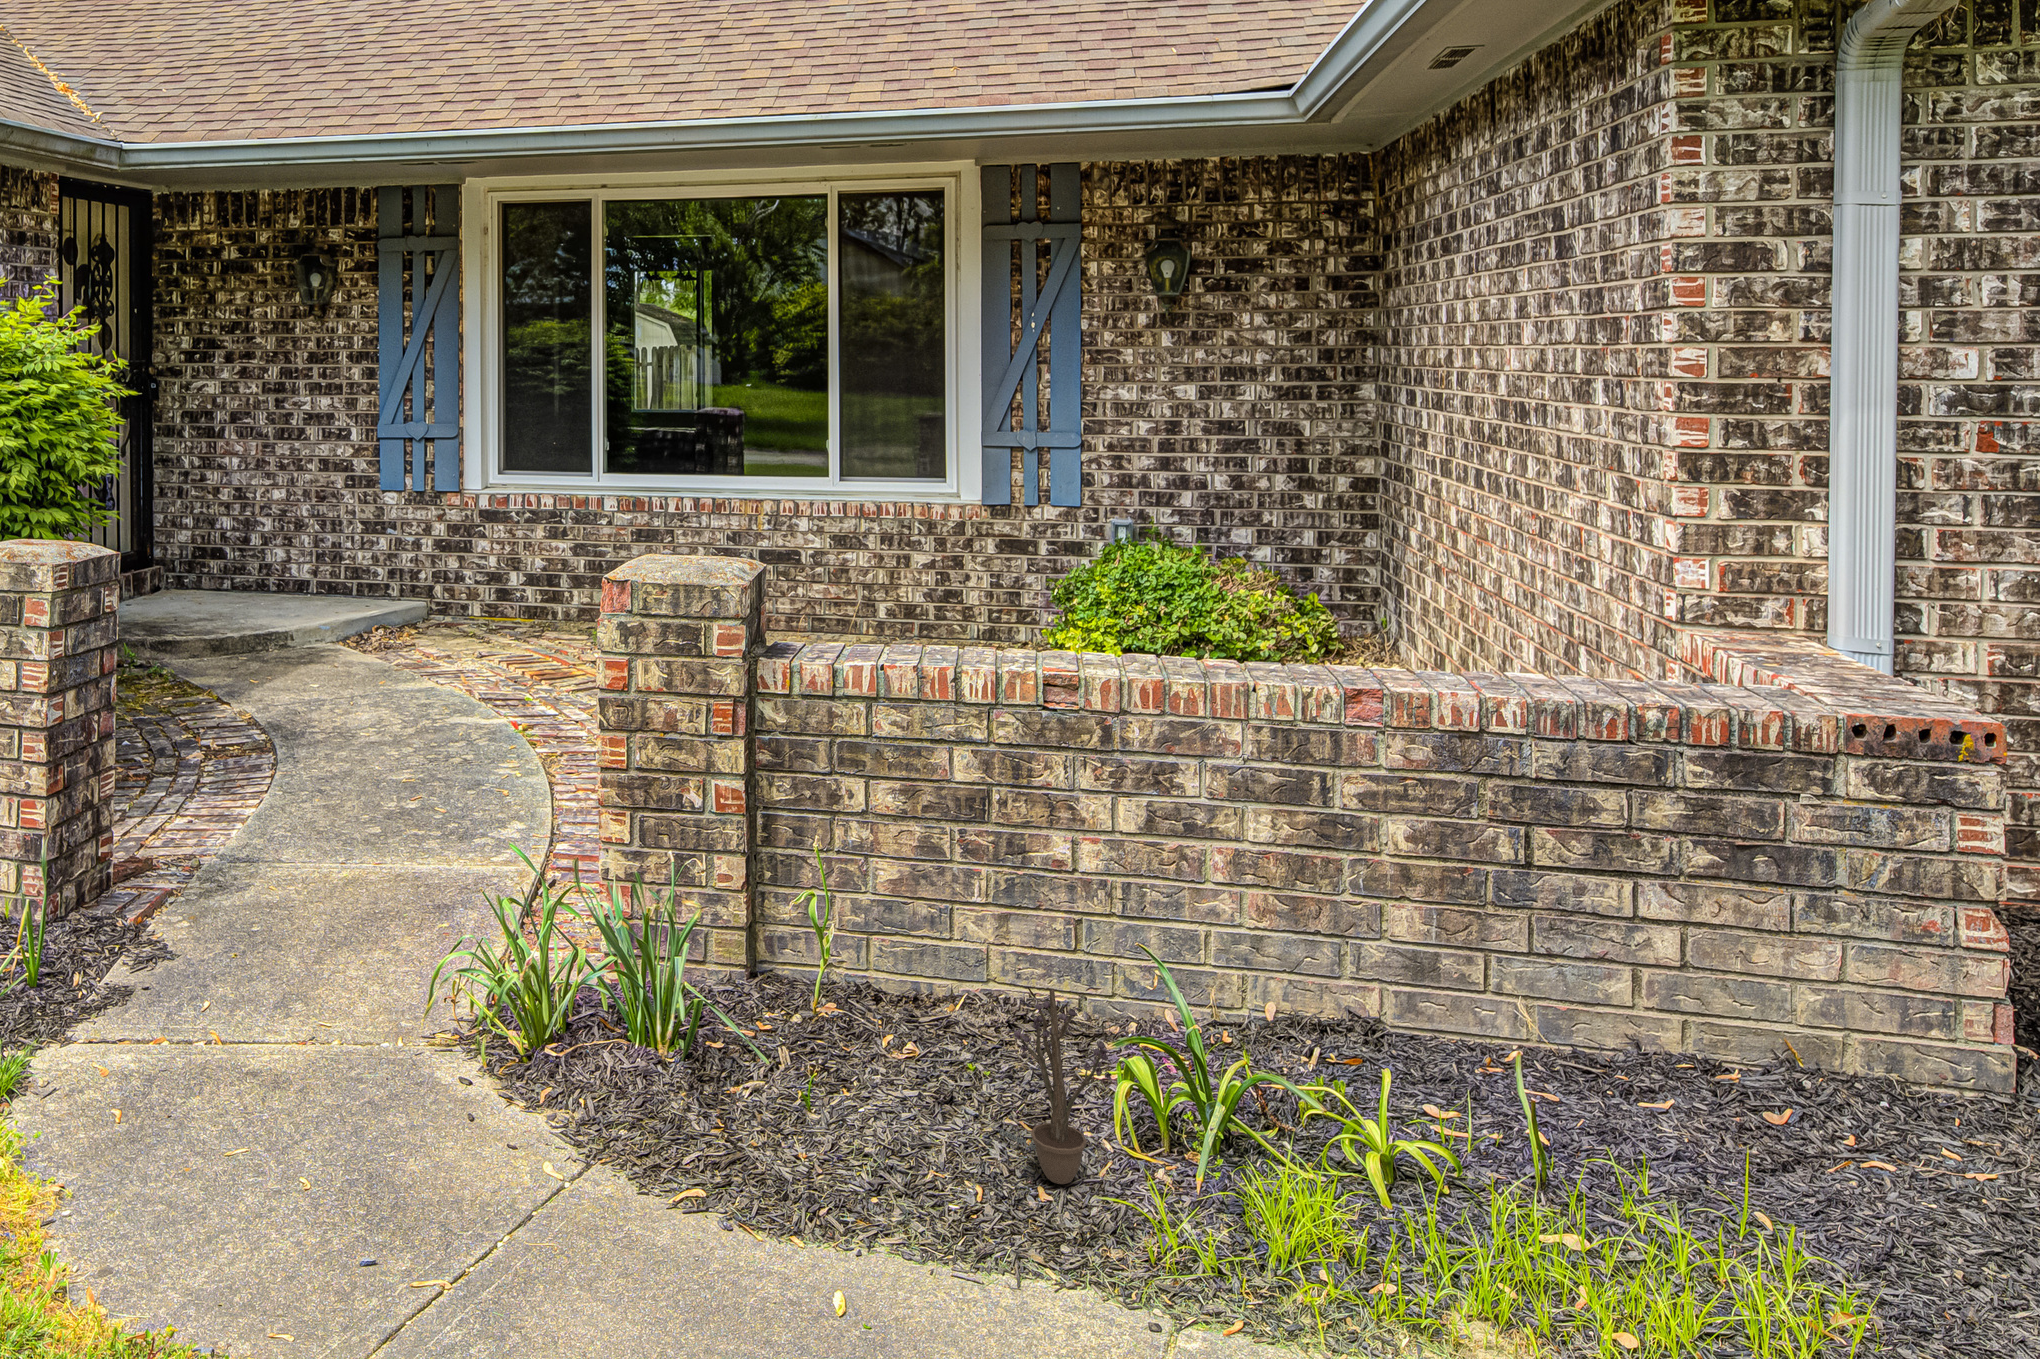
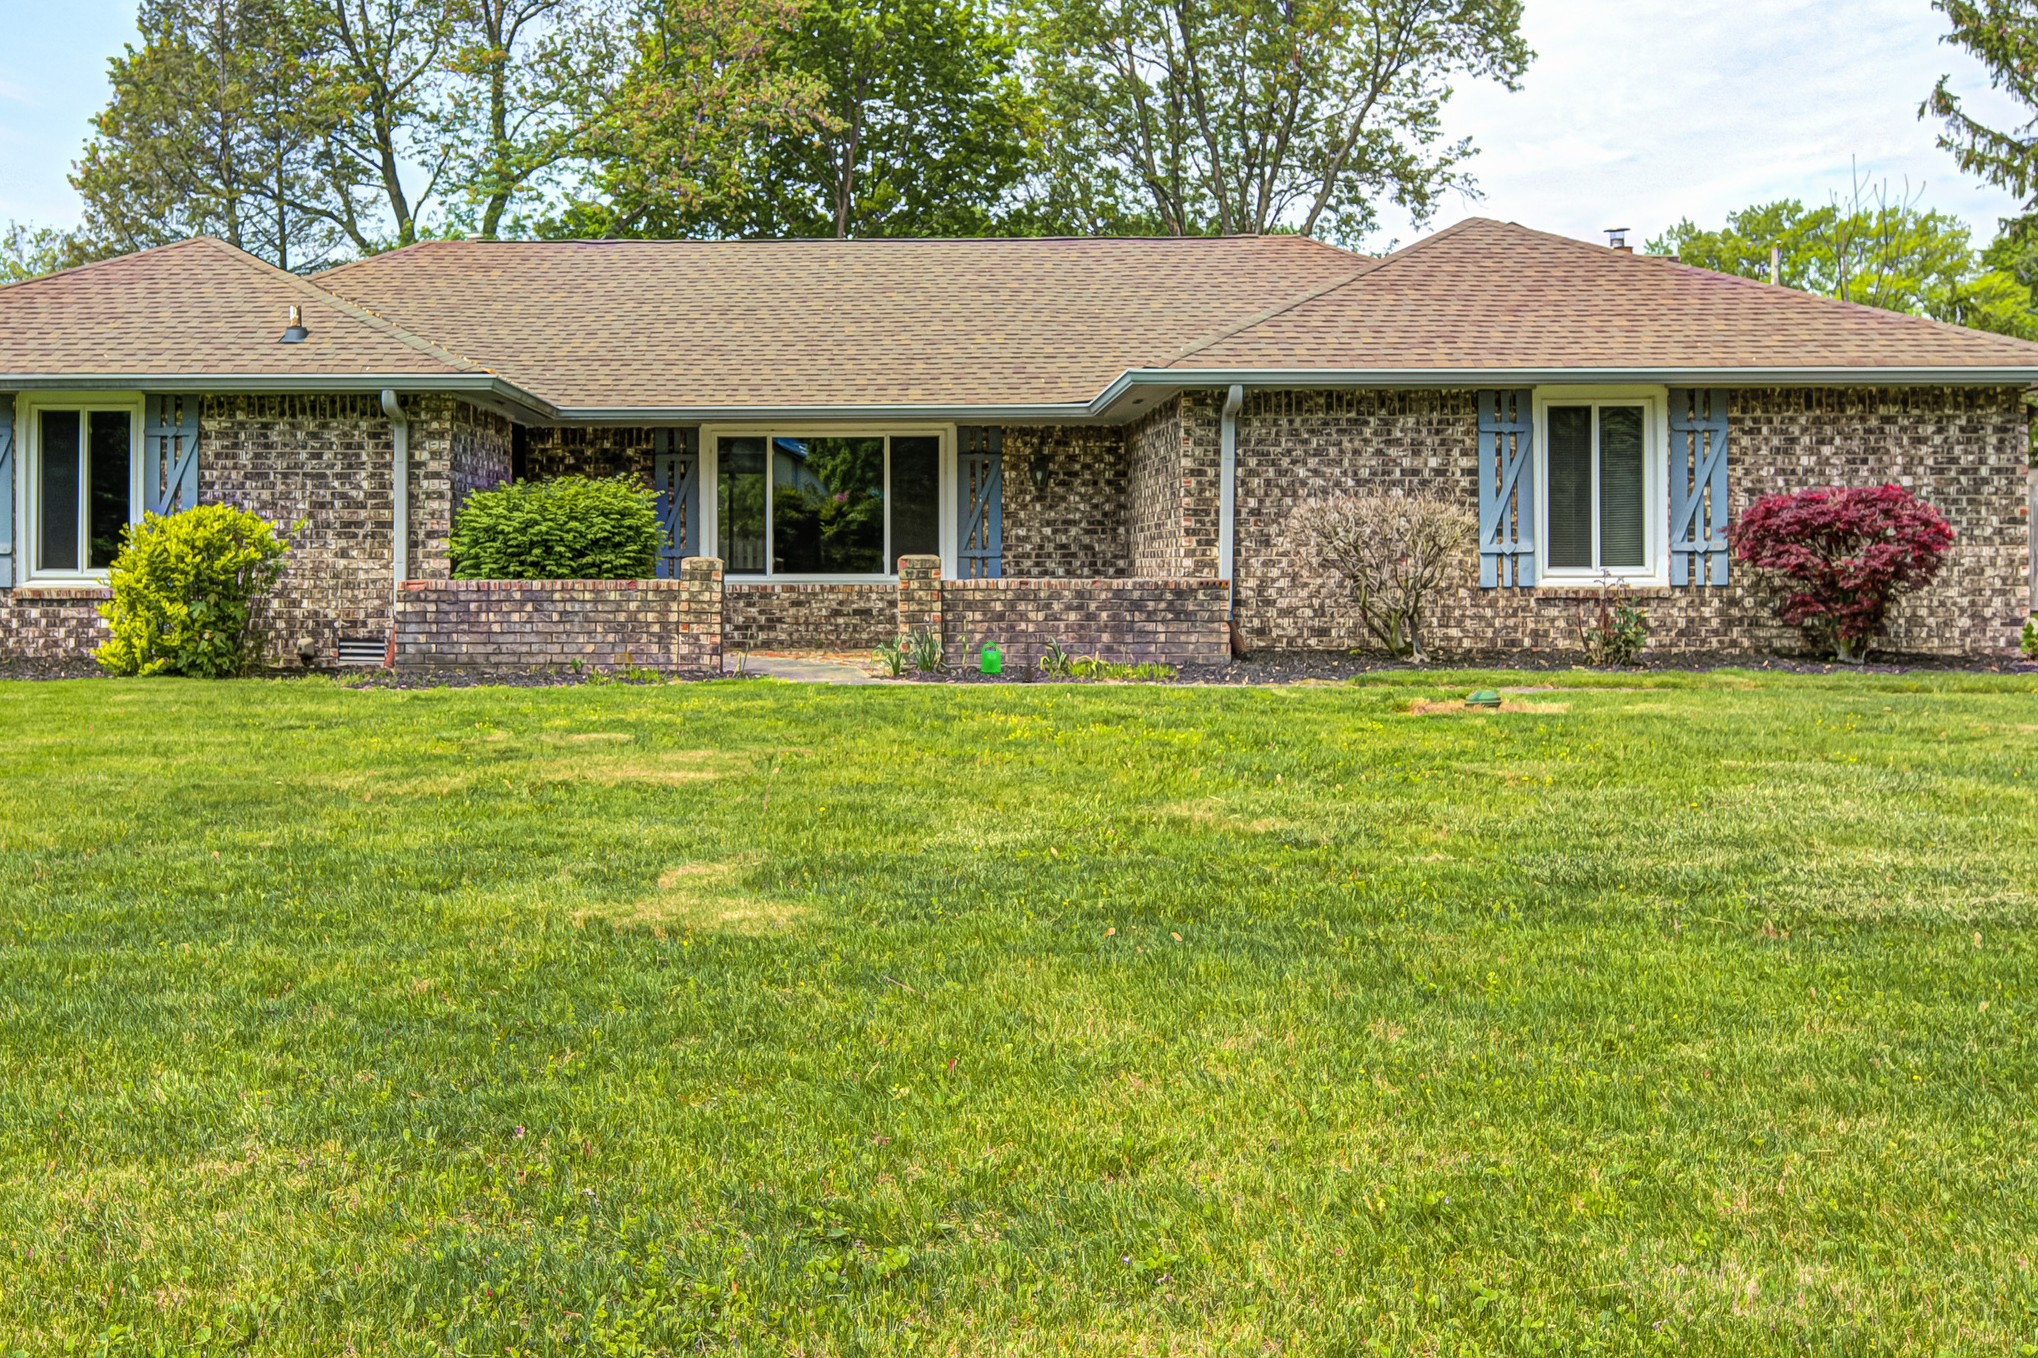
watering can: none [882,904,973,1034] -> present [981,642,1001,673]

